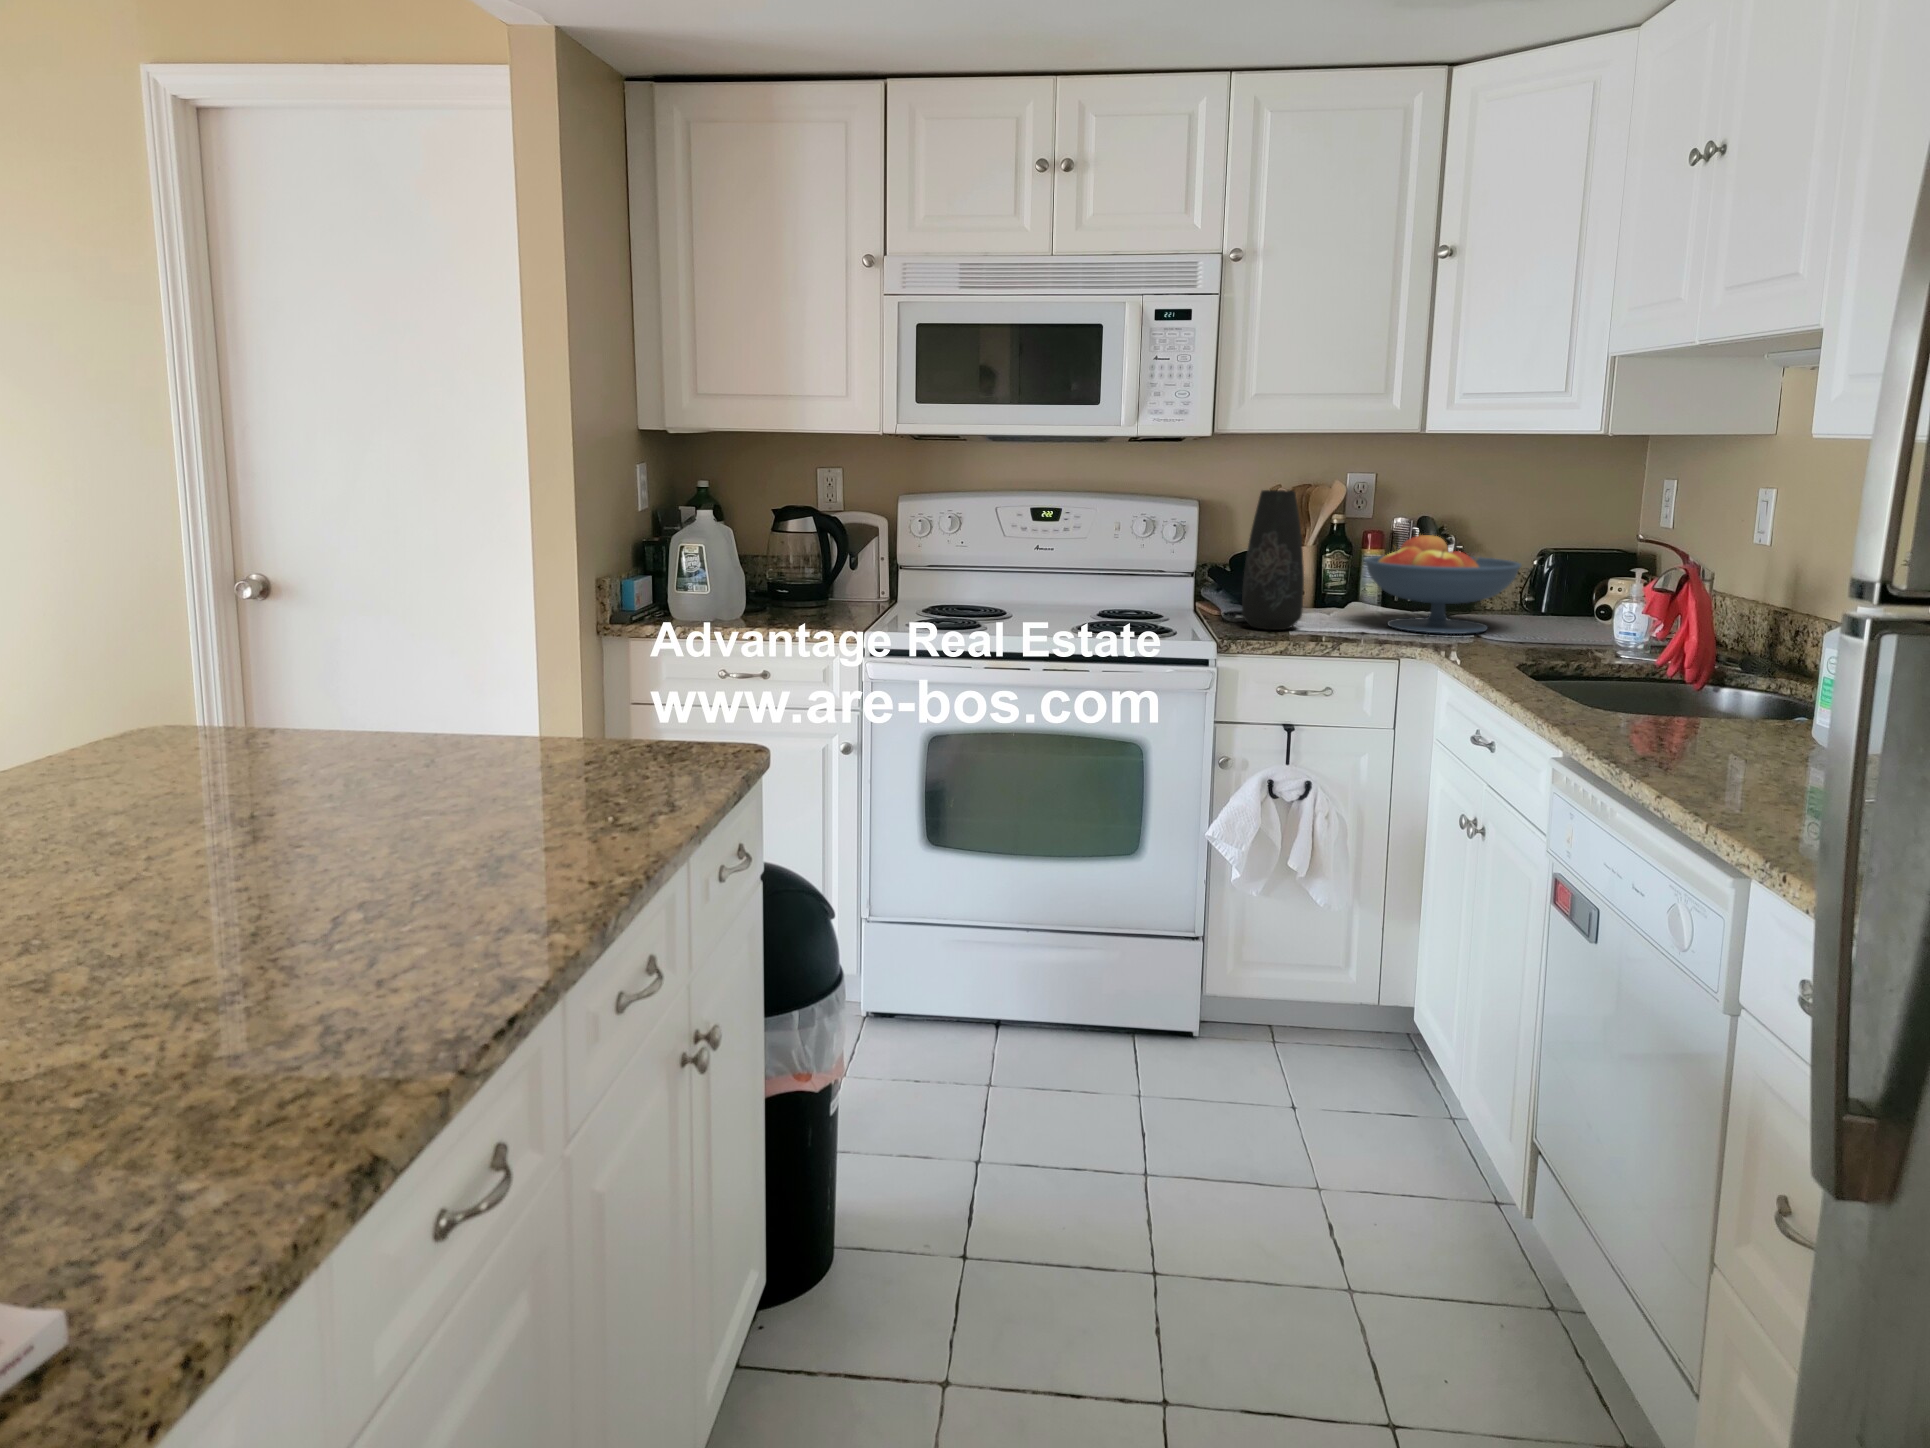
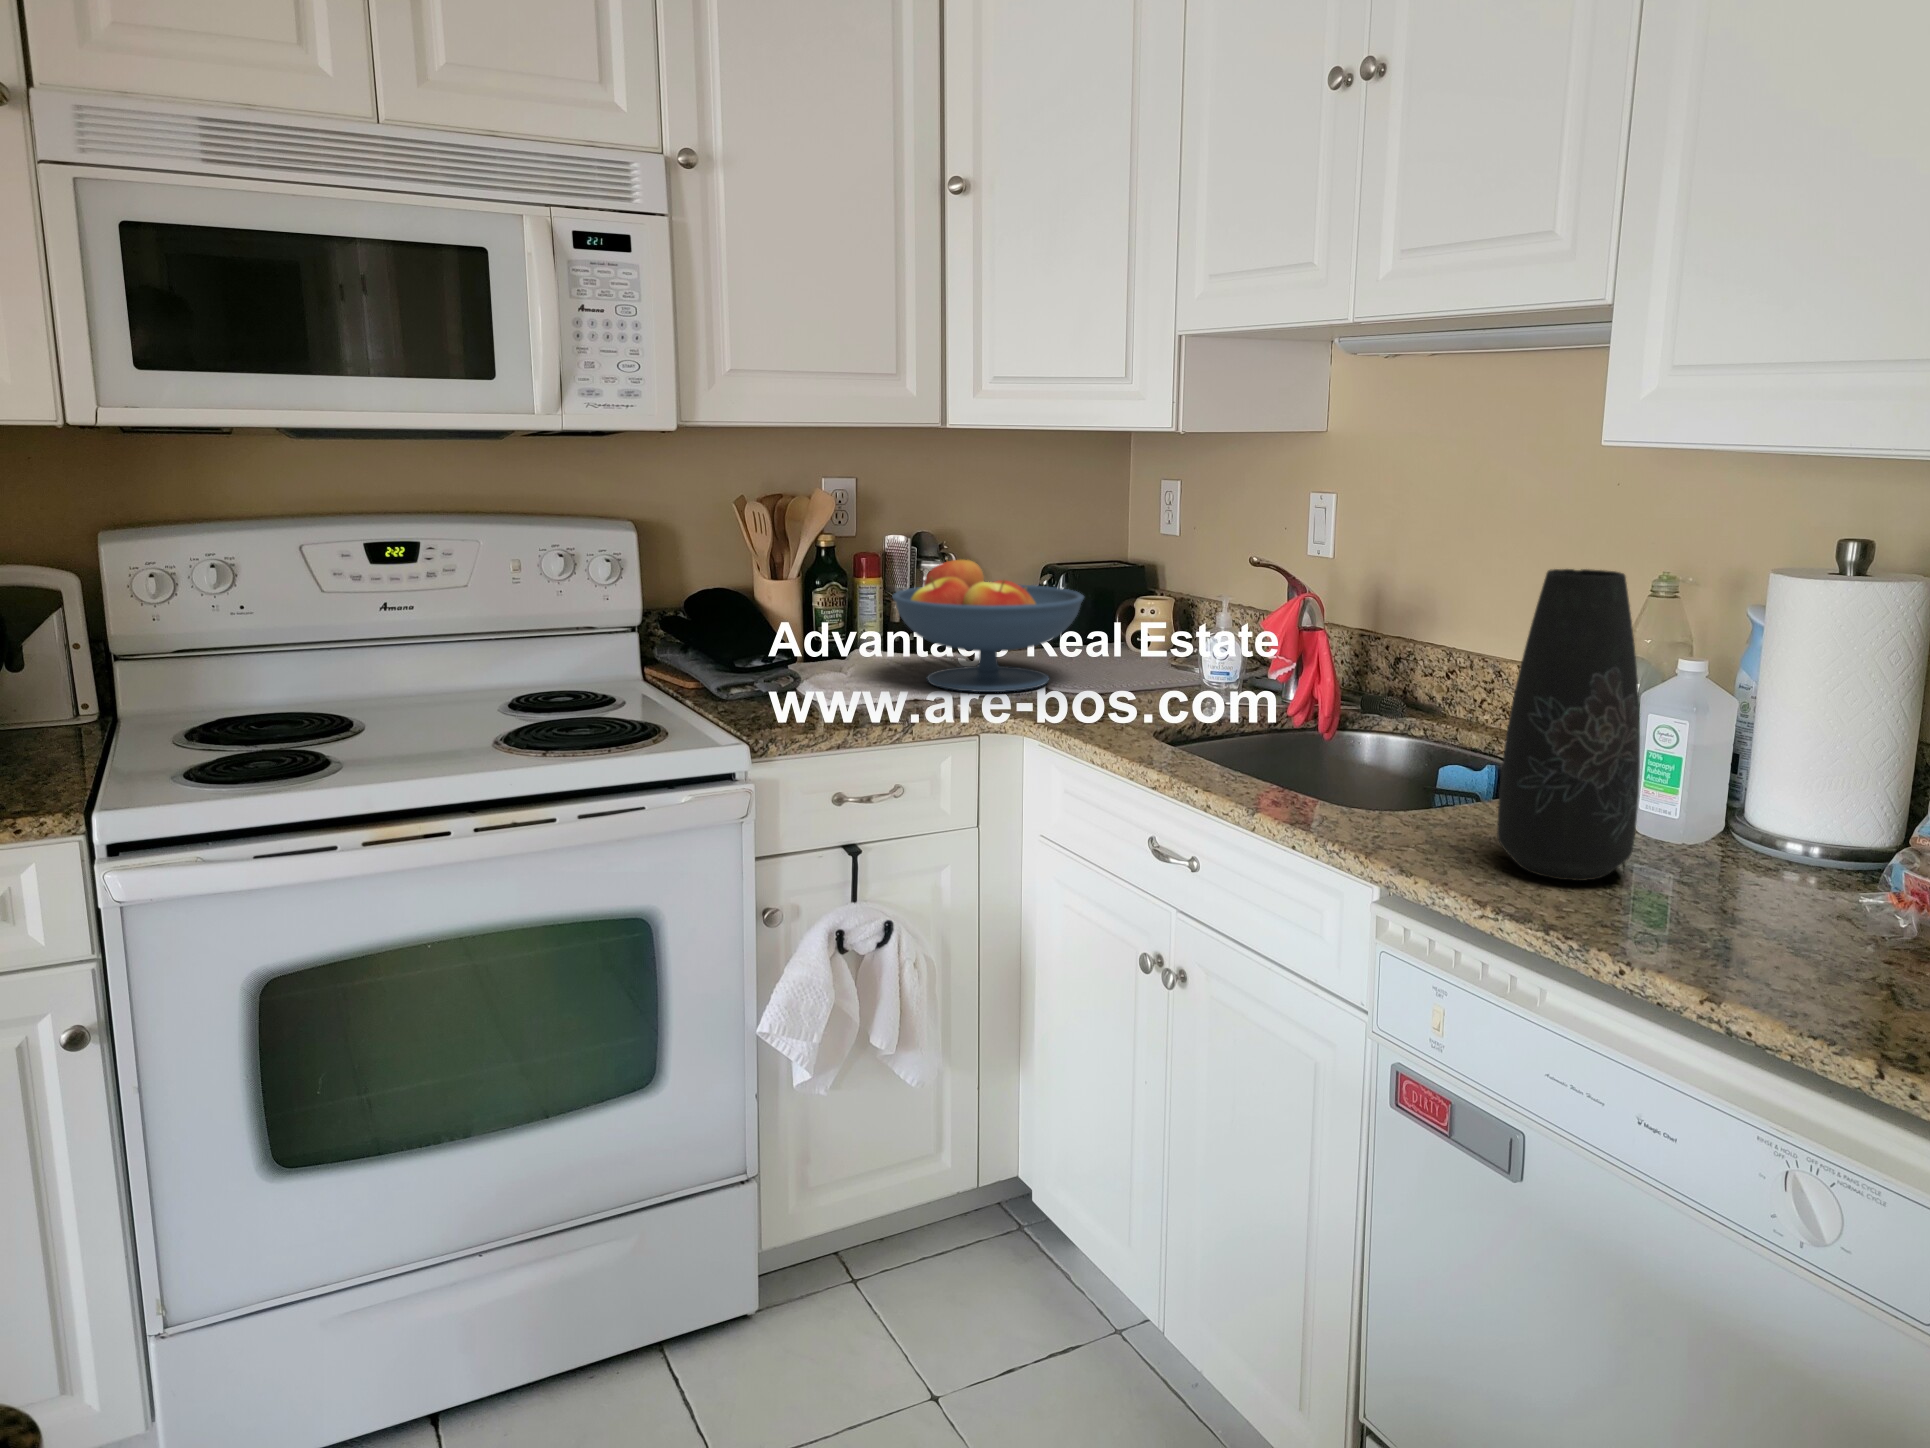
vase: present [1242,490,1304,630] -> present [1497,569,1640,881]

